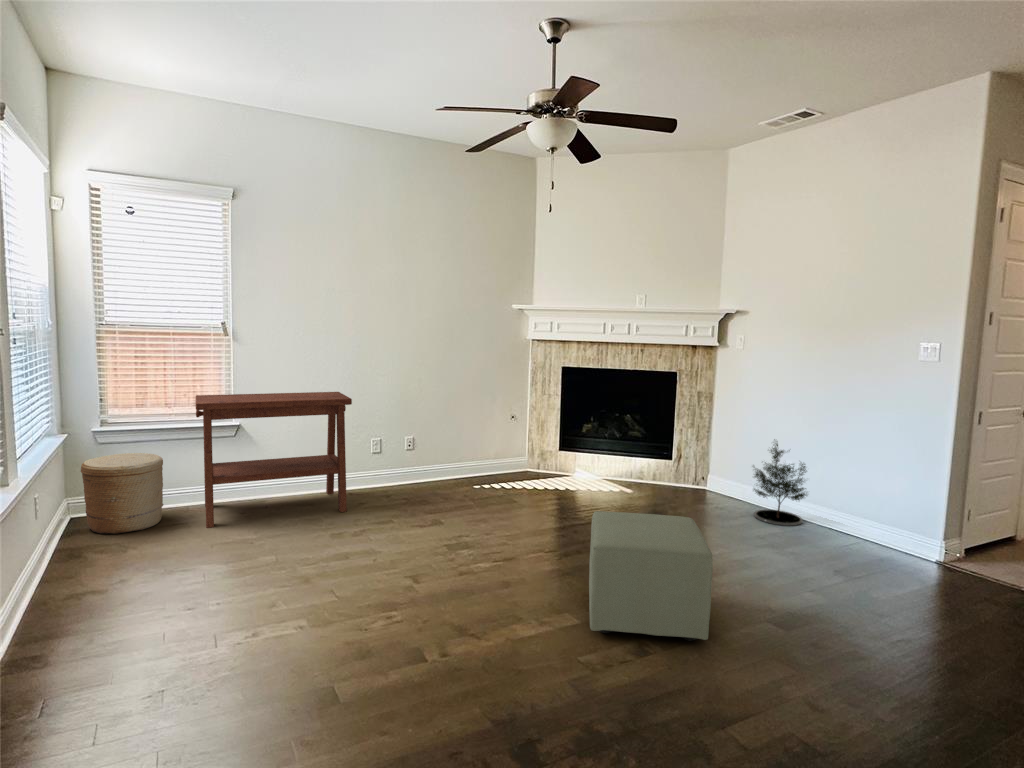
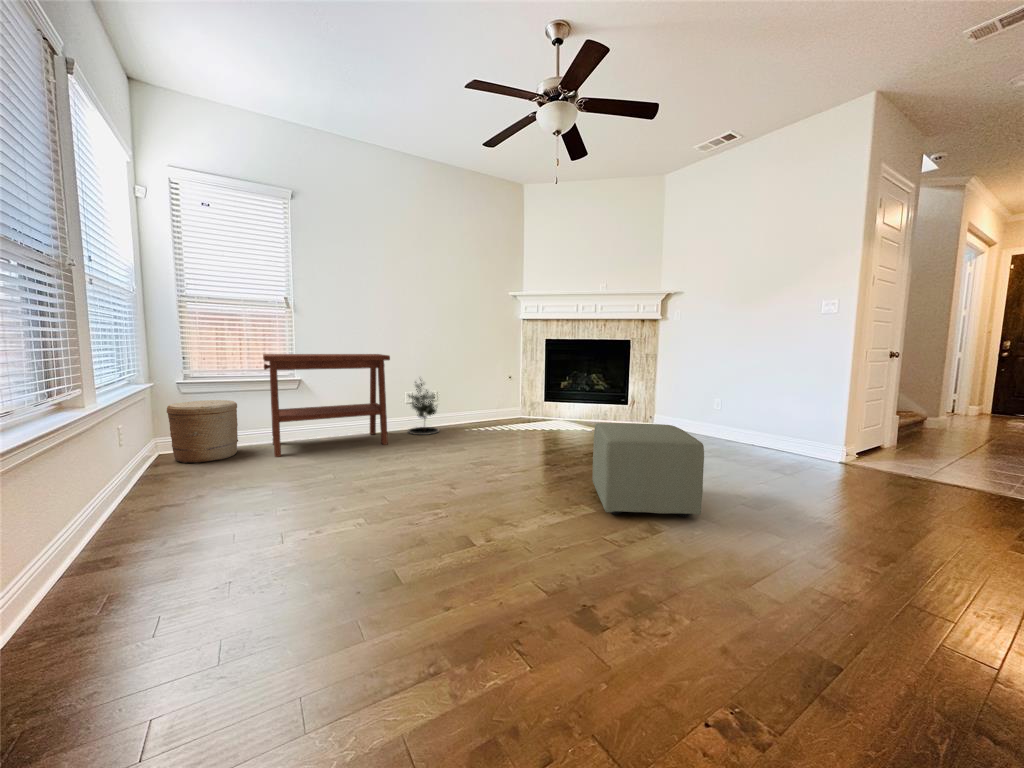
potted tree: present [754,443,807,526] -> present [408,379,439,435]

